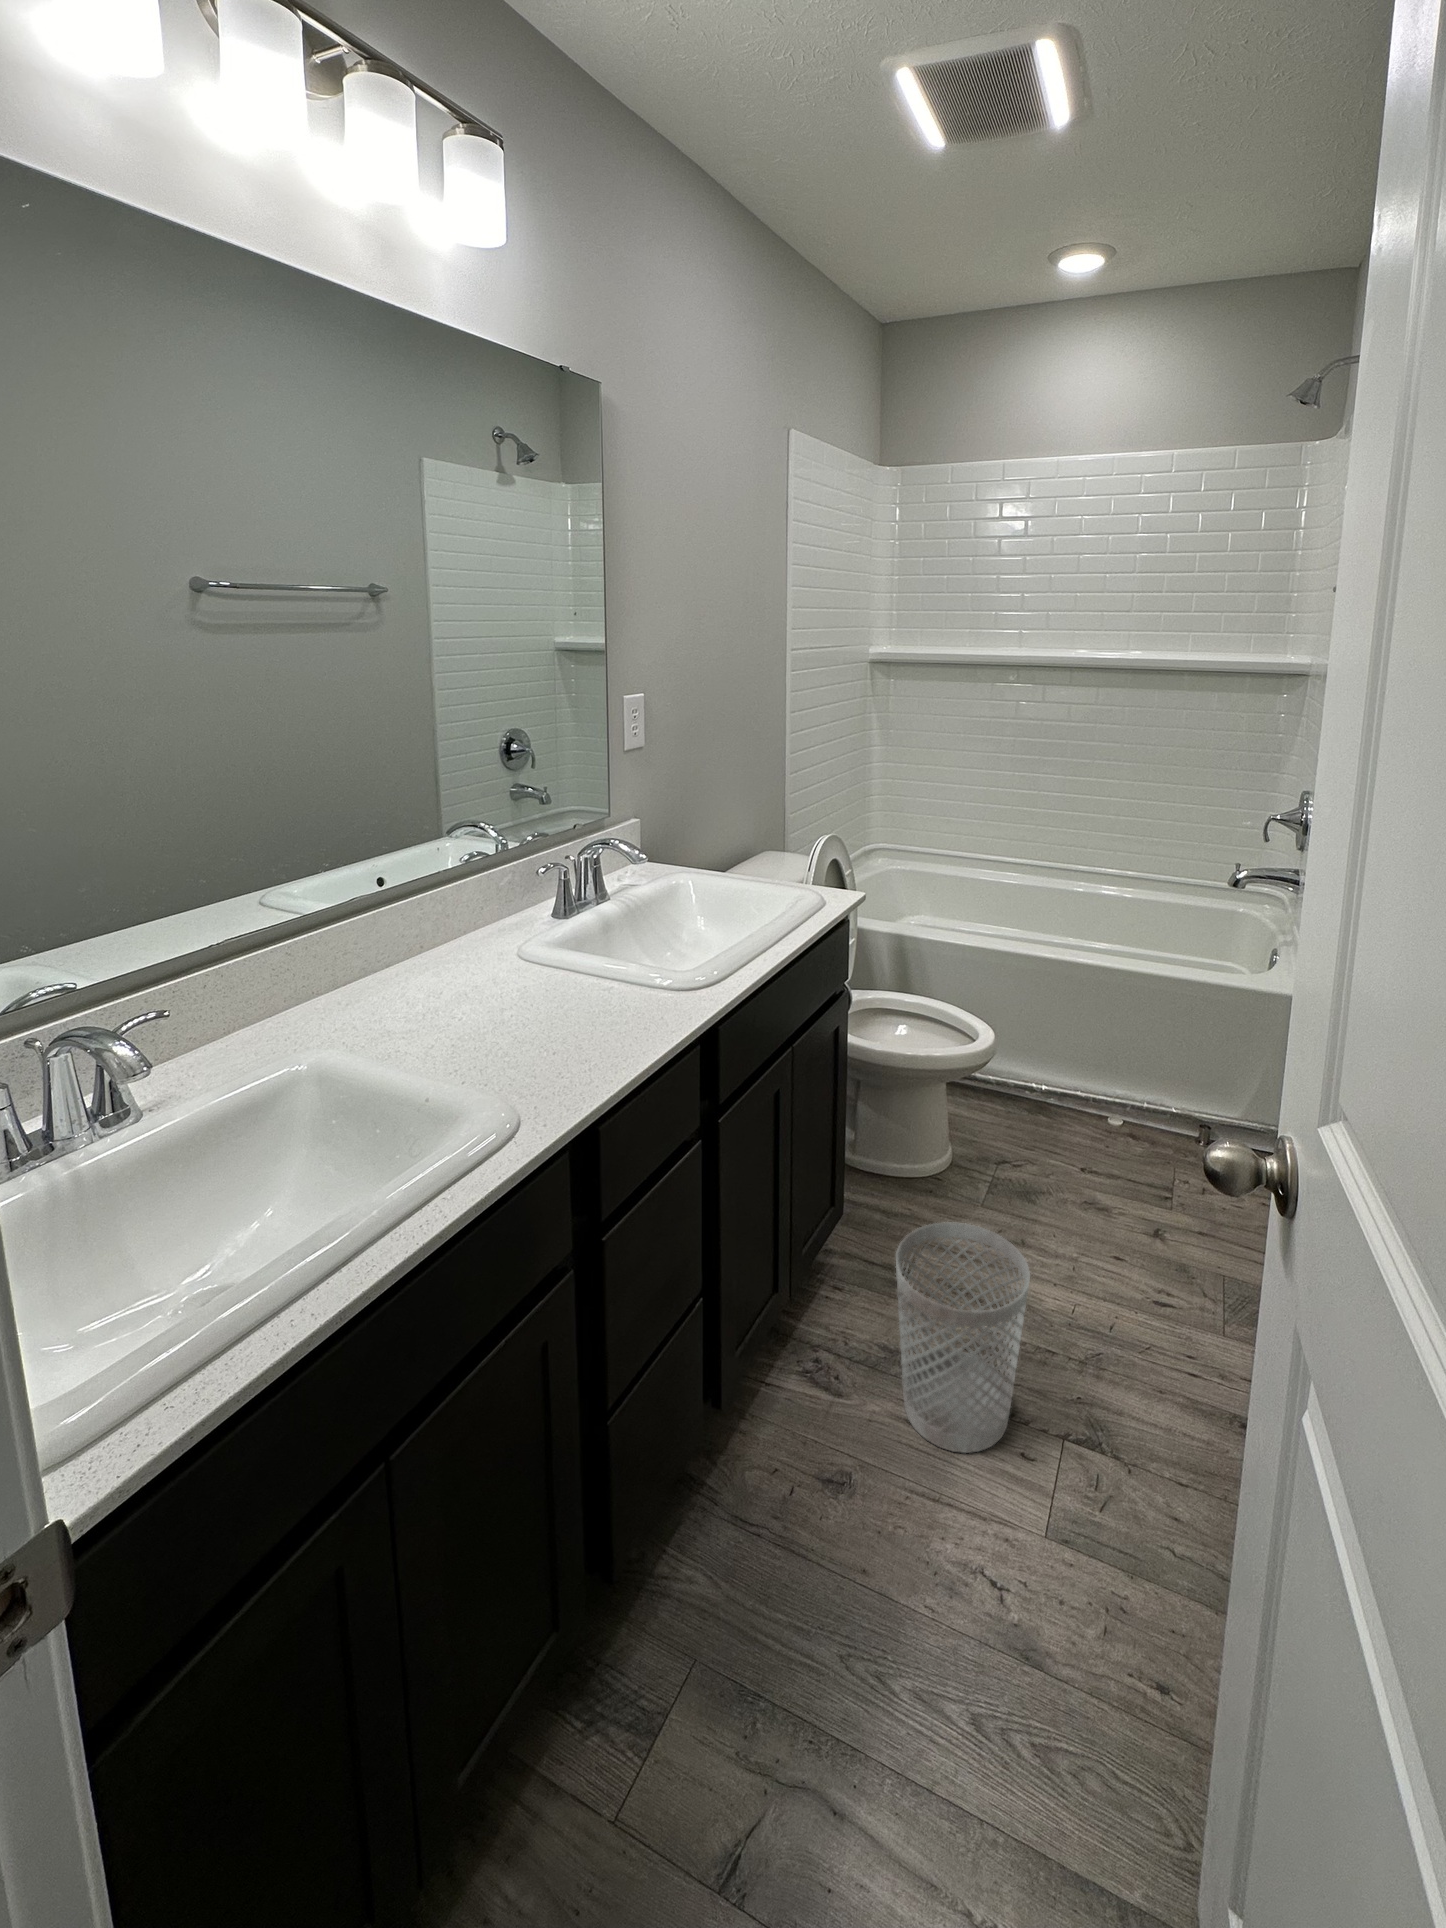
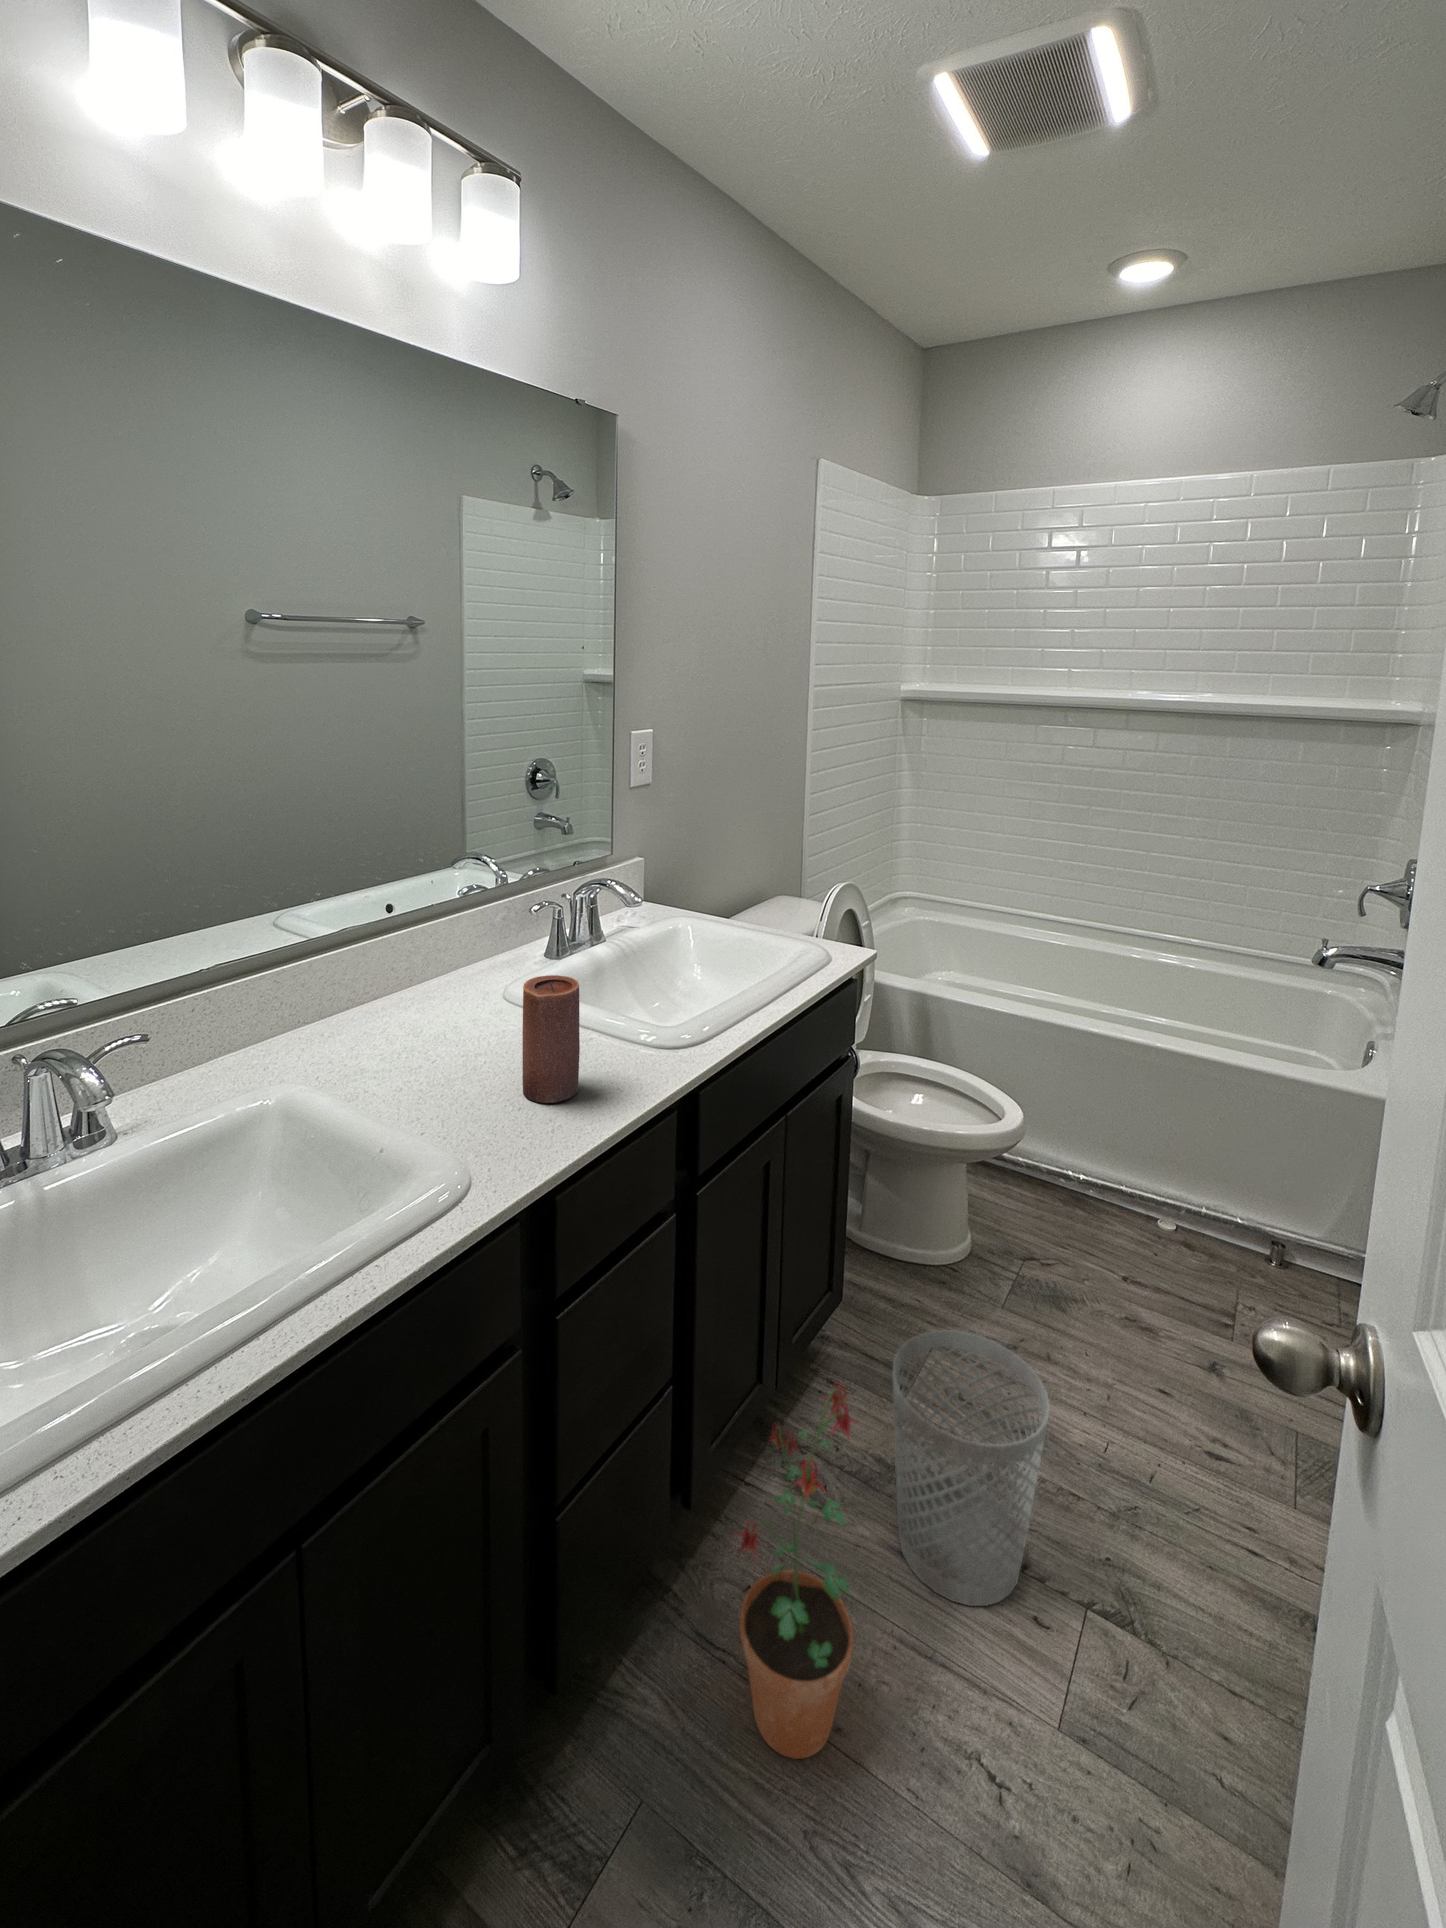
candle: none [553,926,608,1045] -> present [522,975,580,1103]
potted plant: none [765,1271,876,1601] -> present [735,1384,856,1759]

